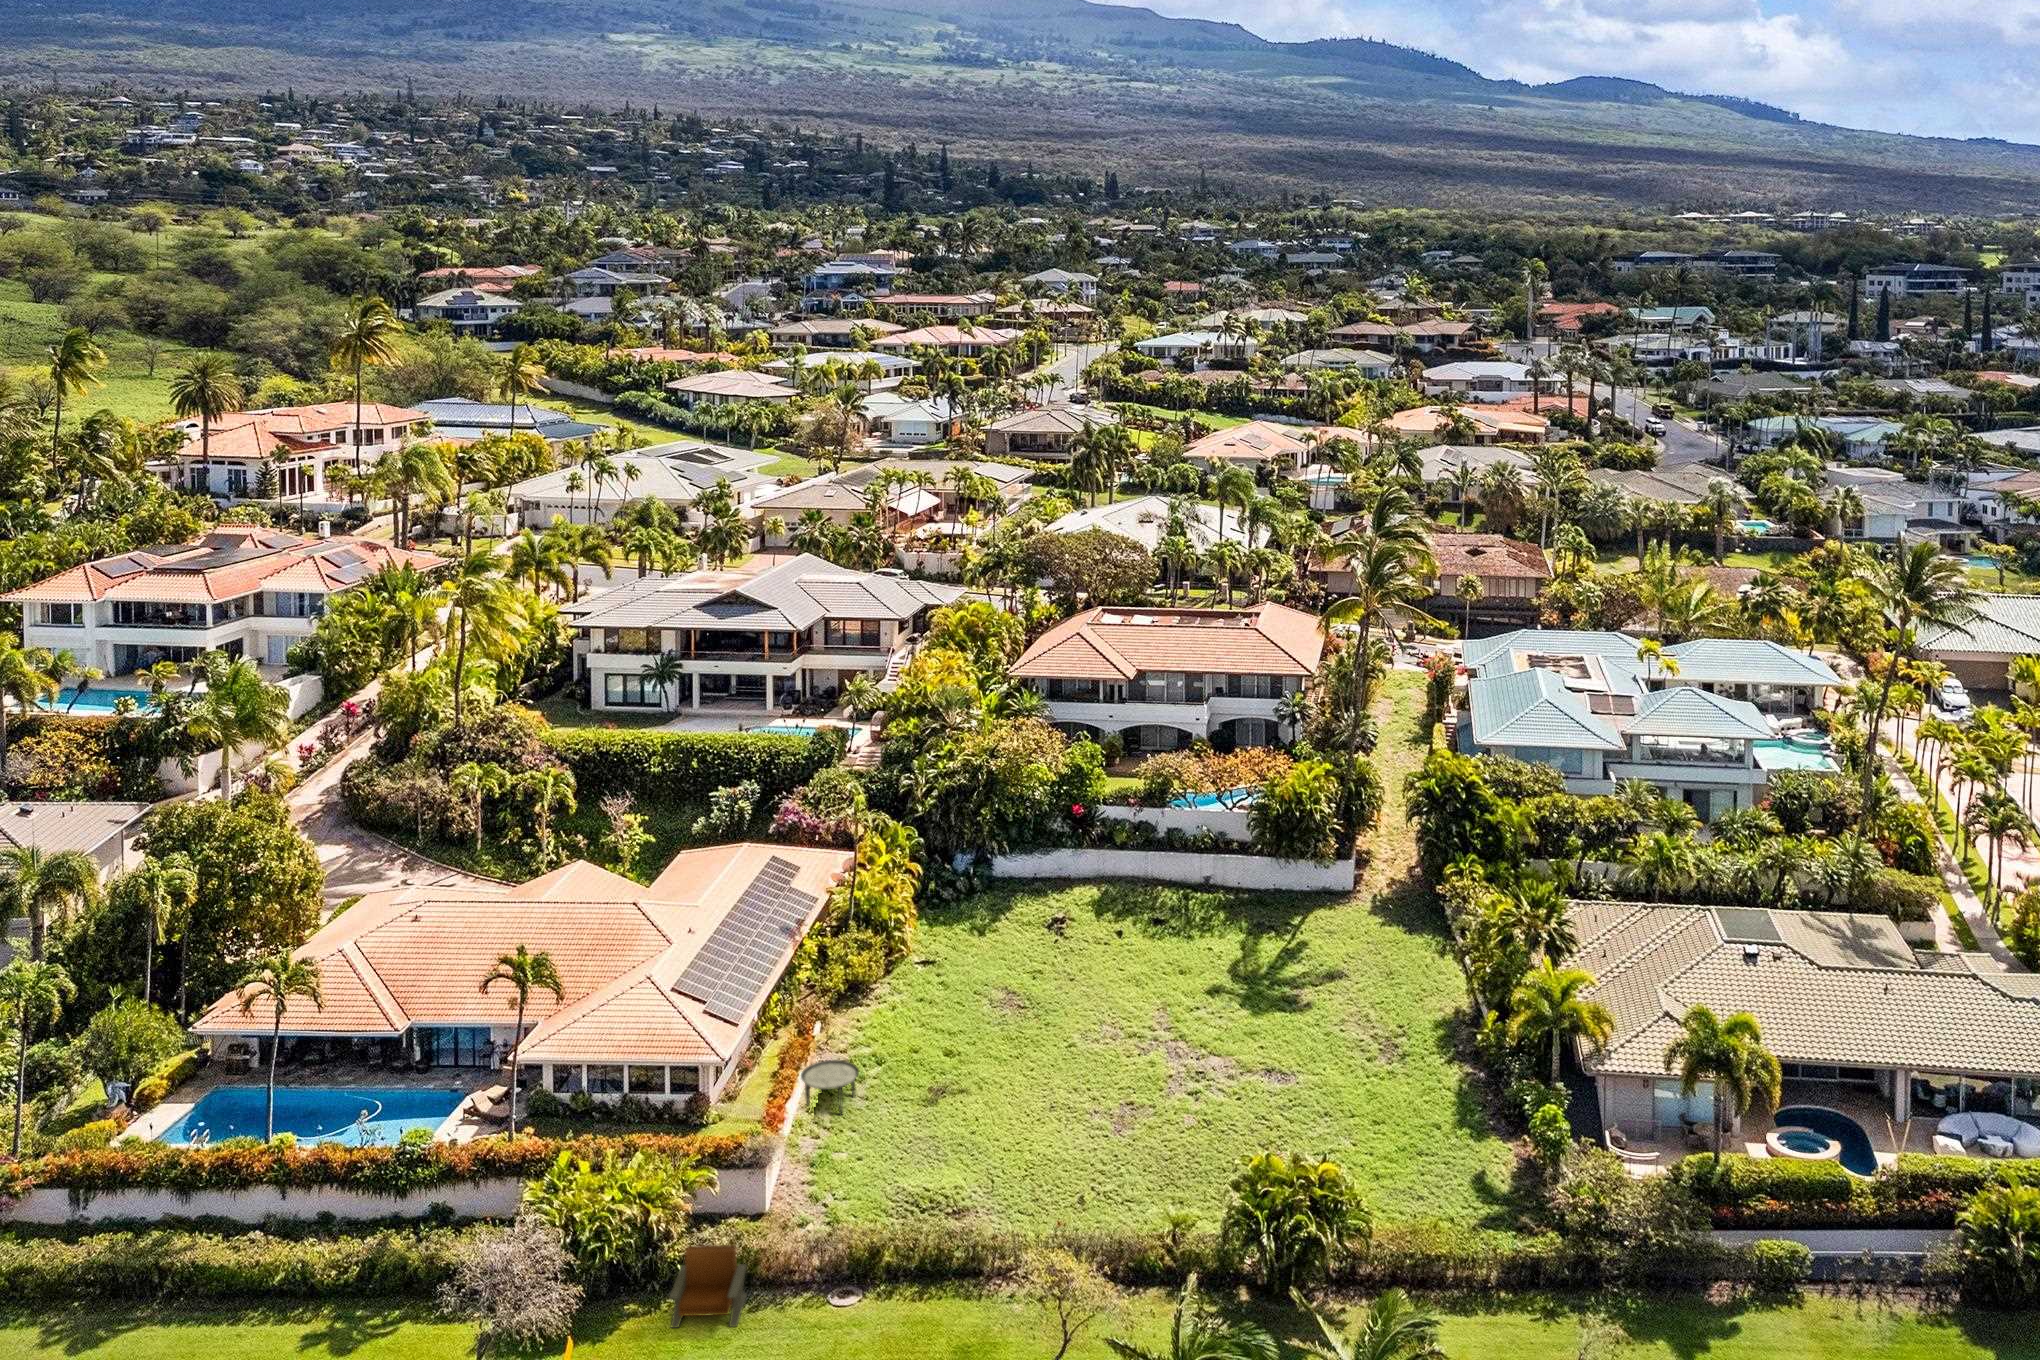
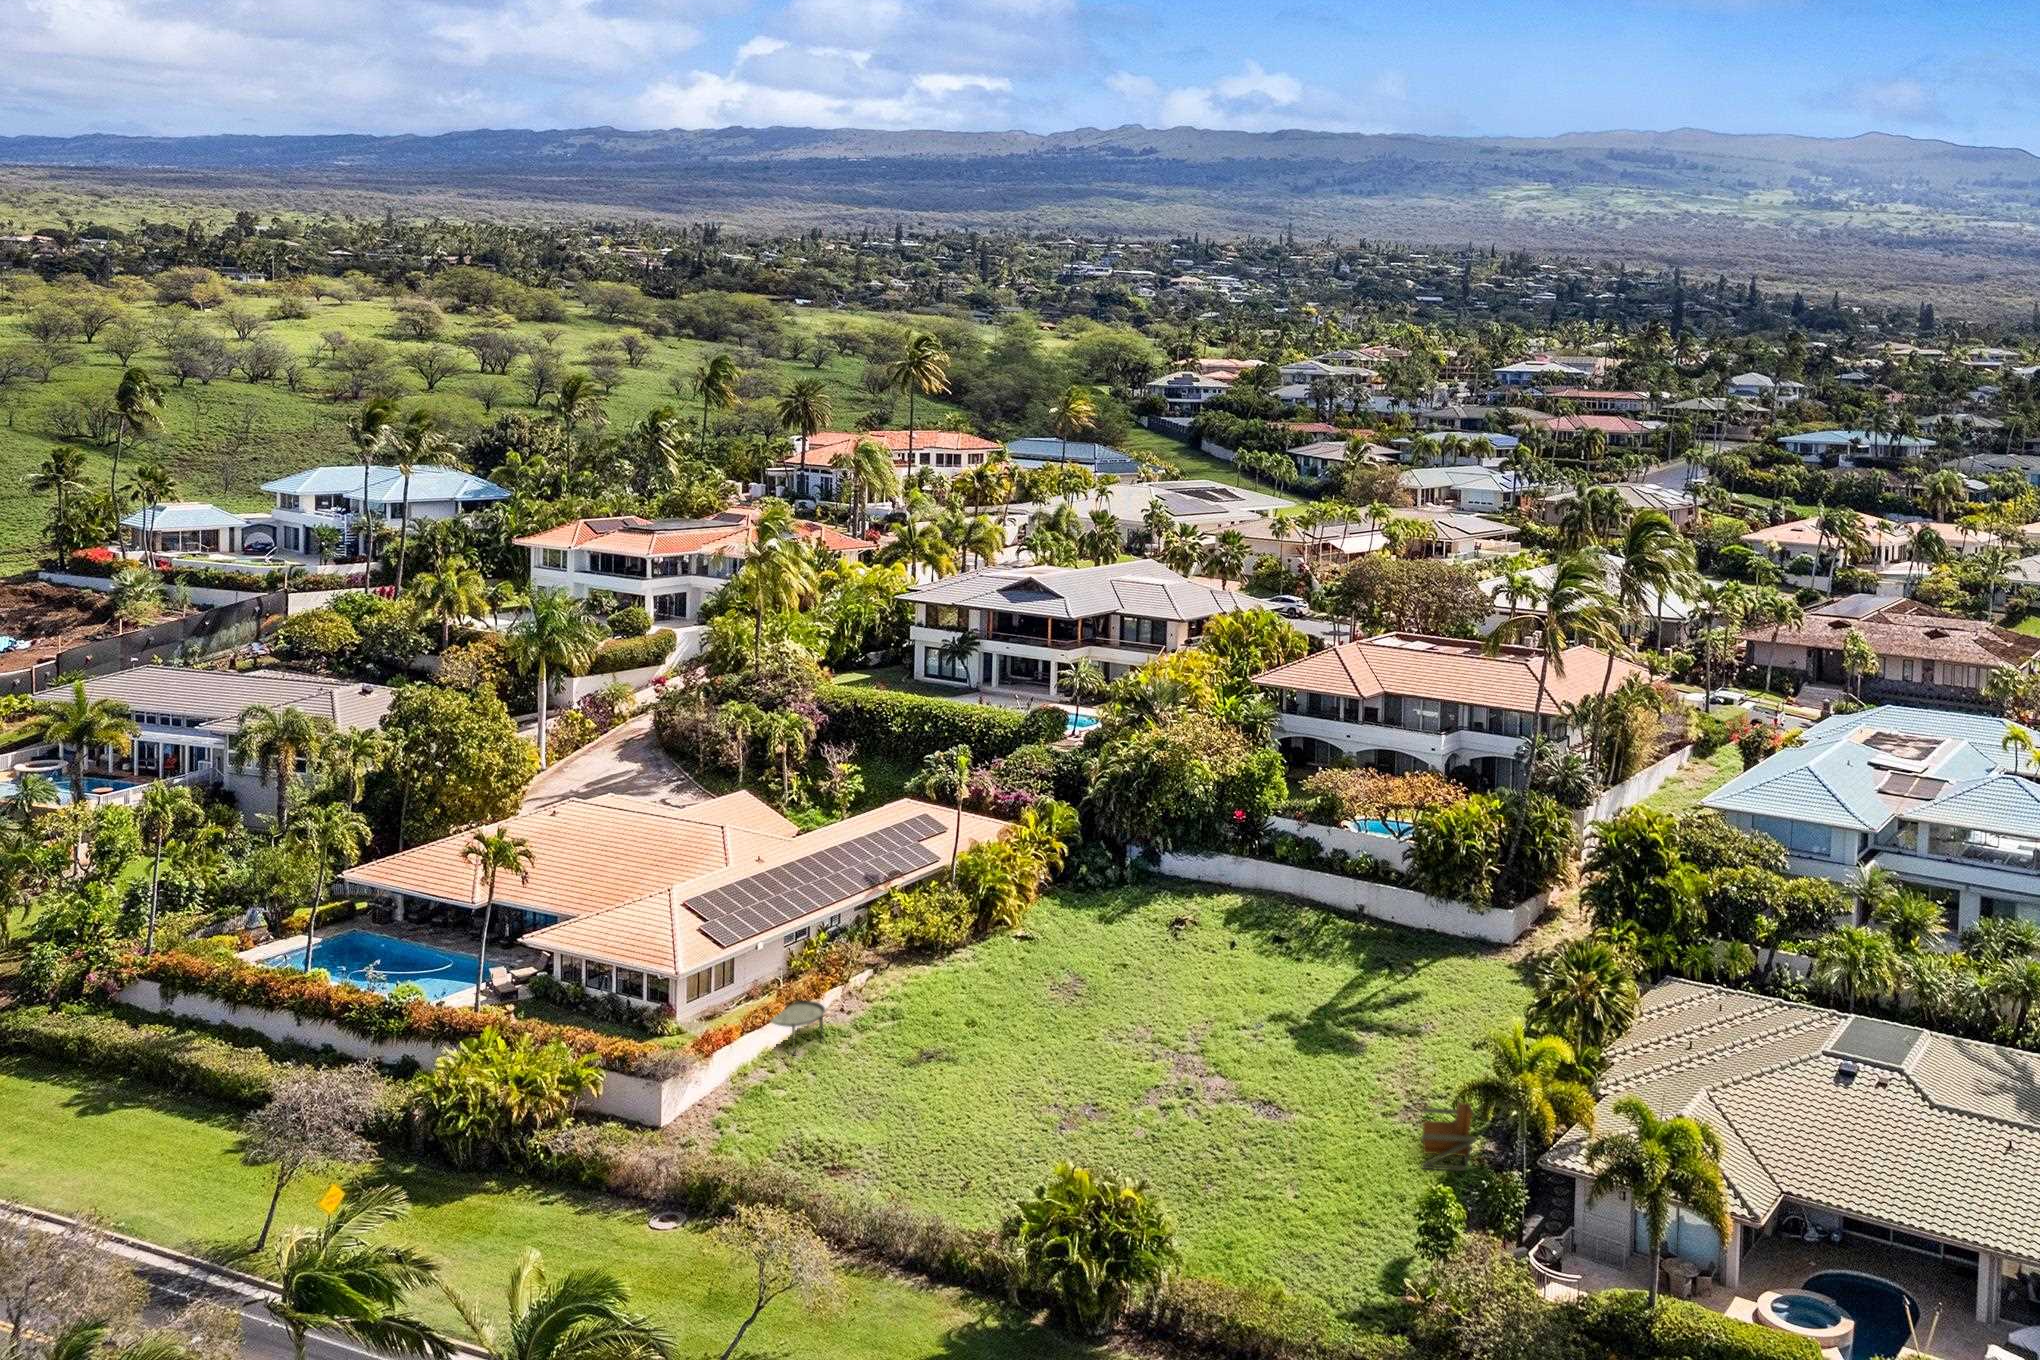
lounge chair: present [670,1245,747,1328] -> present [1421,1102,1476,1171]

